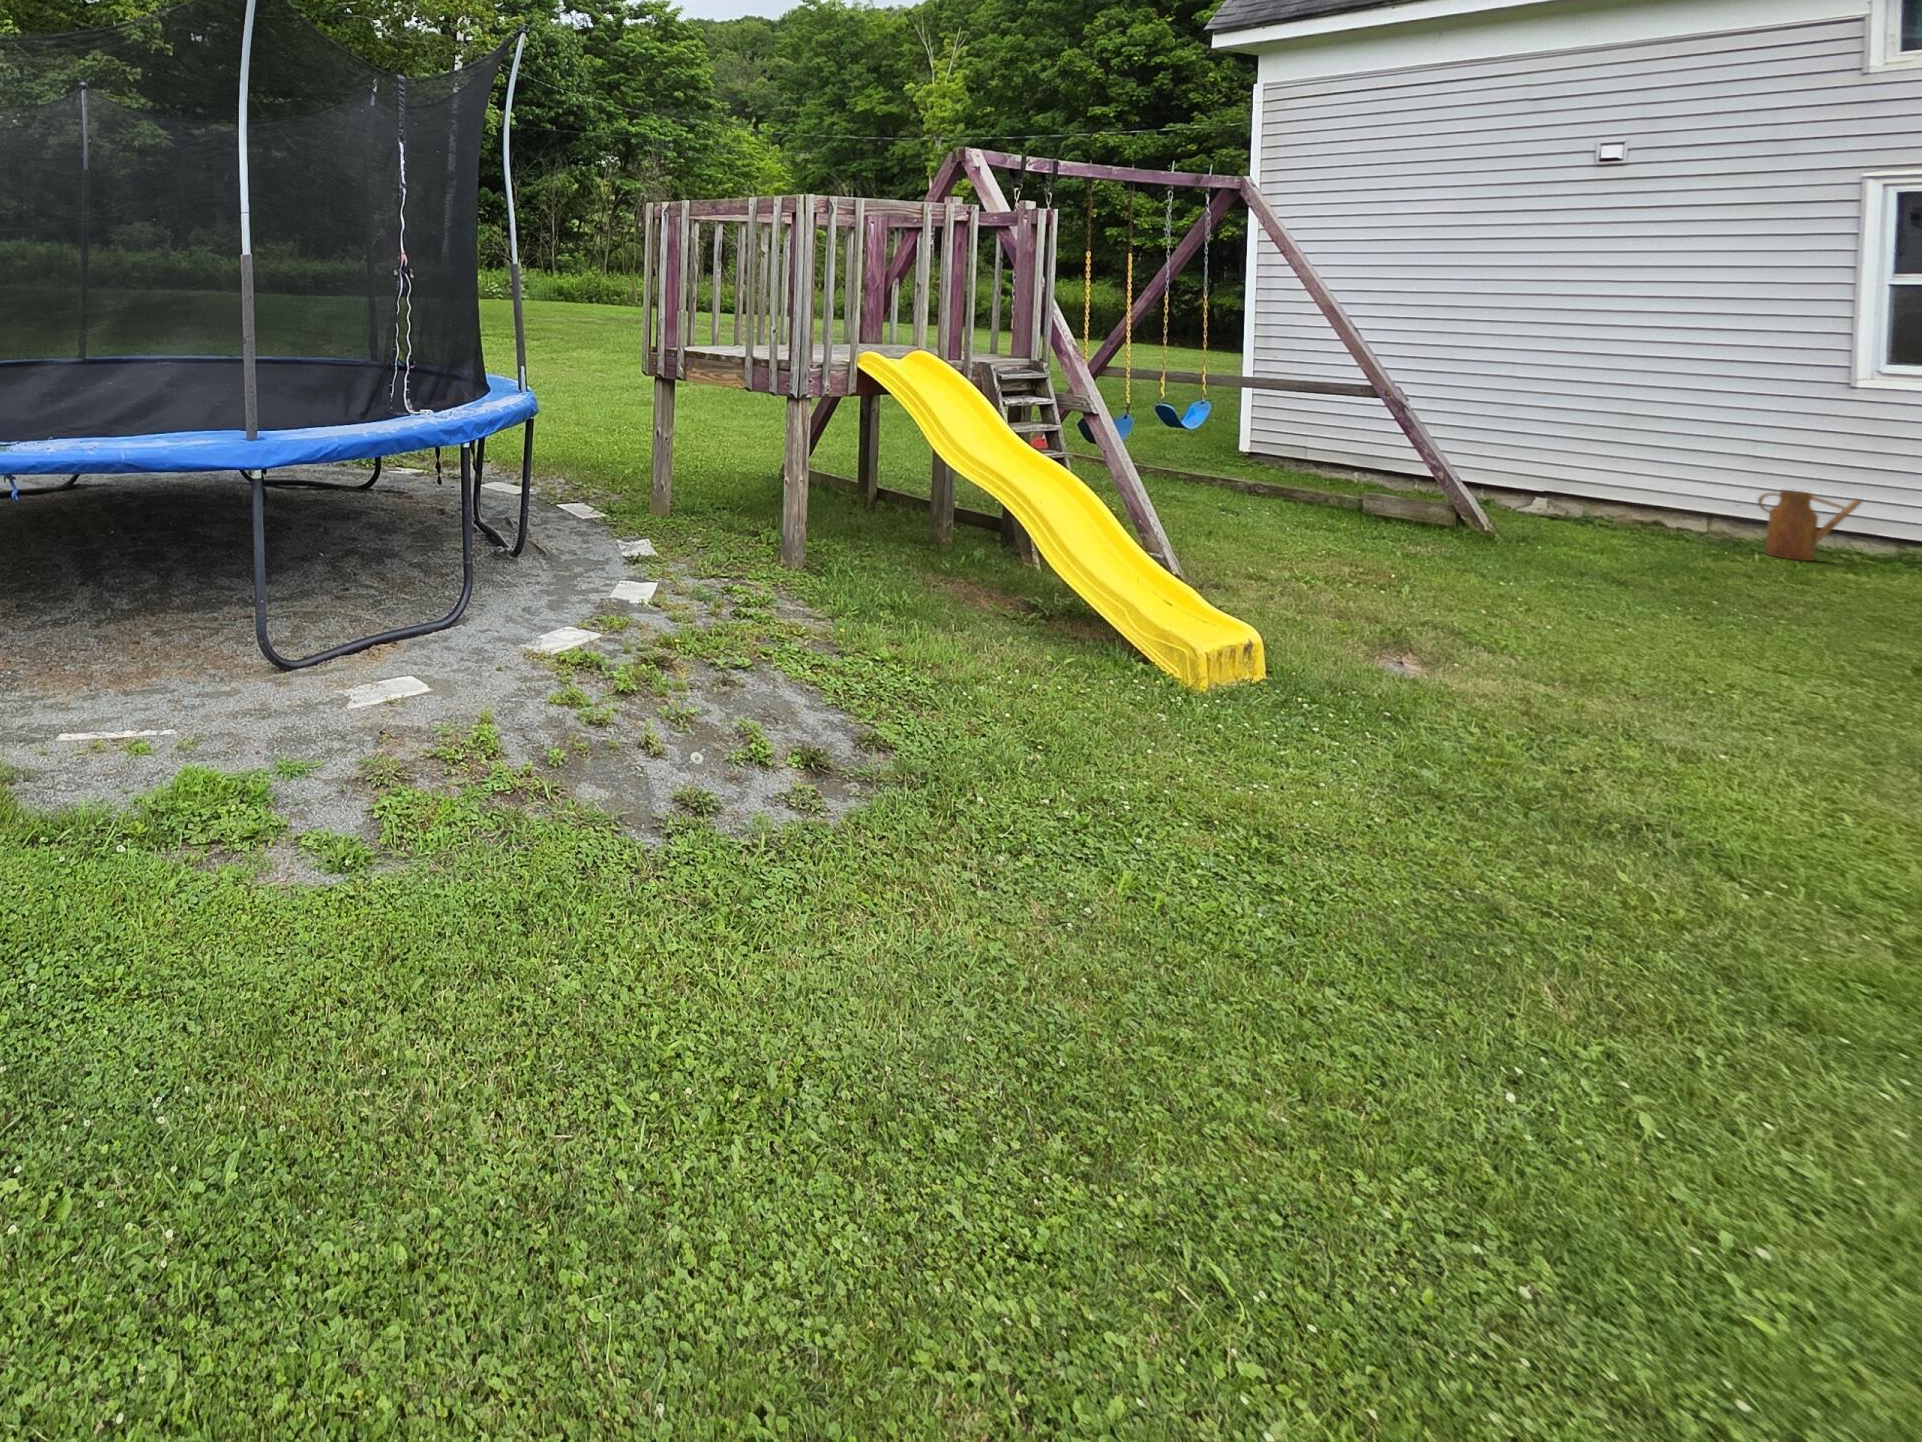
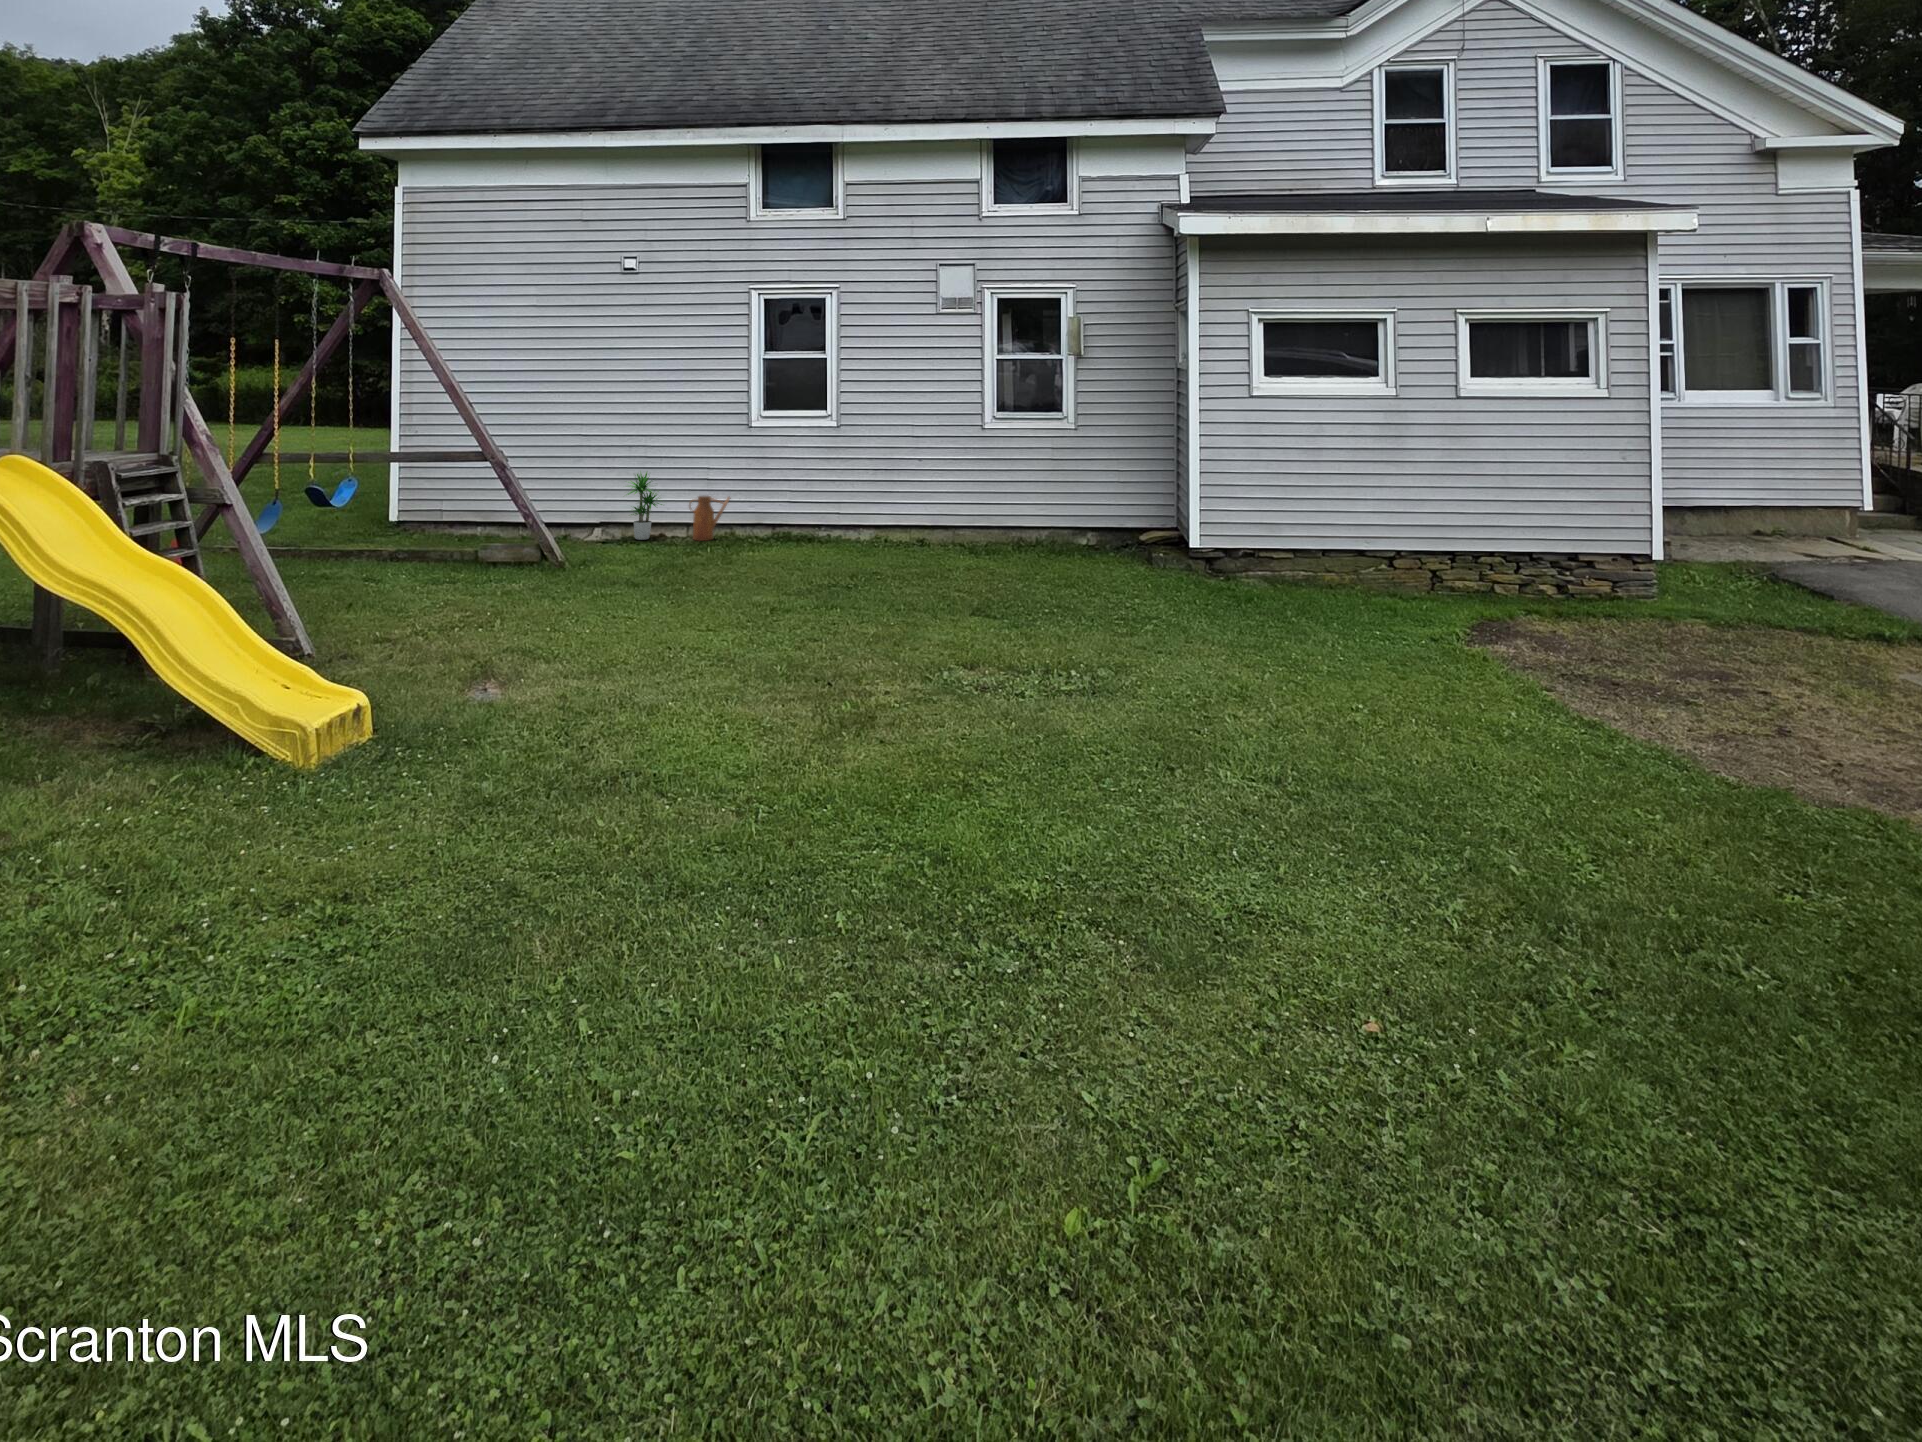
potted plant: none [1614,437,1709,538] -> present [628,472,662,540]

